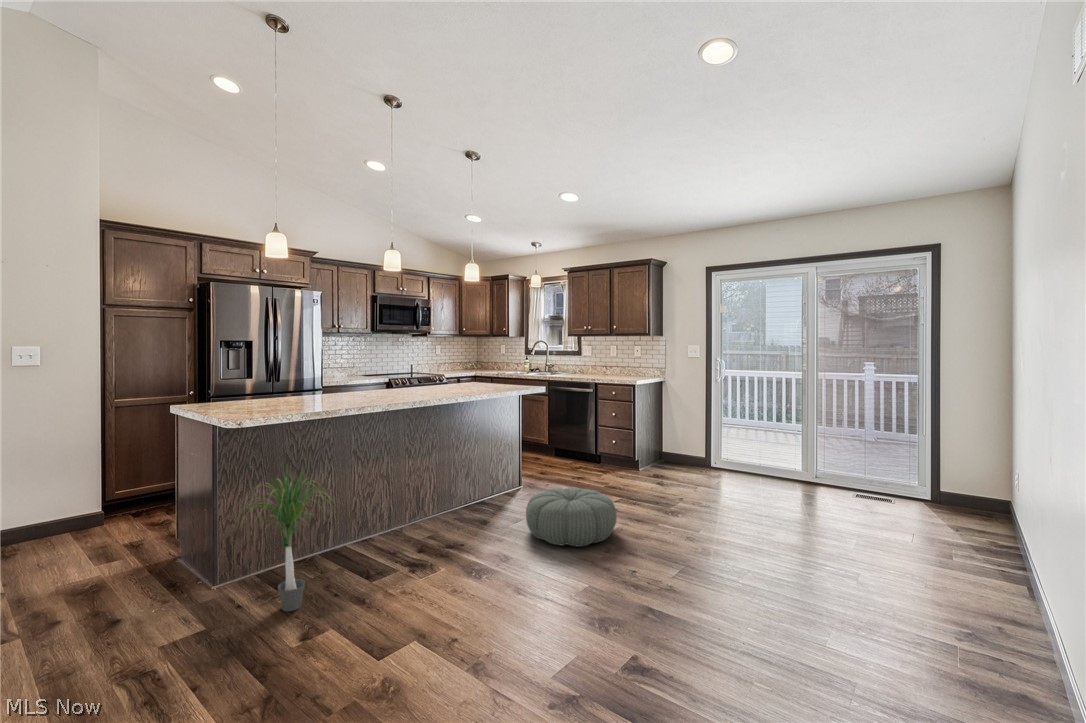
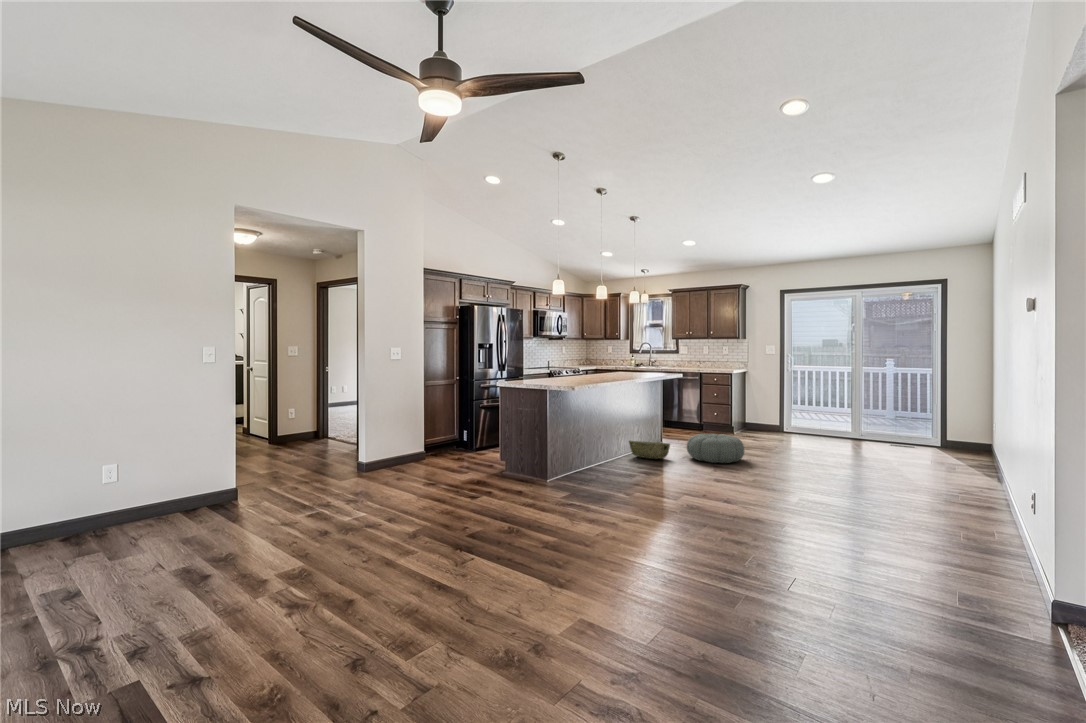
potted plant: present [262,465,331,612] -> none [570,404,619,481]
woven basket: none [432,499,498,535] -> present [629,441,670,459]

